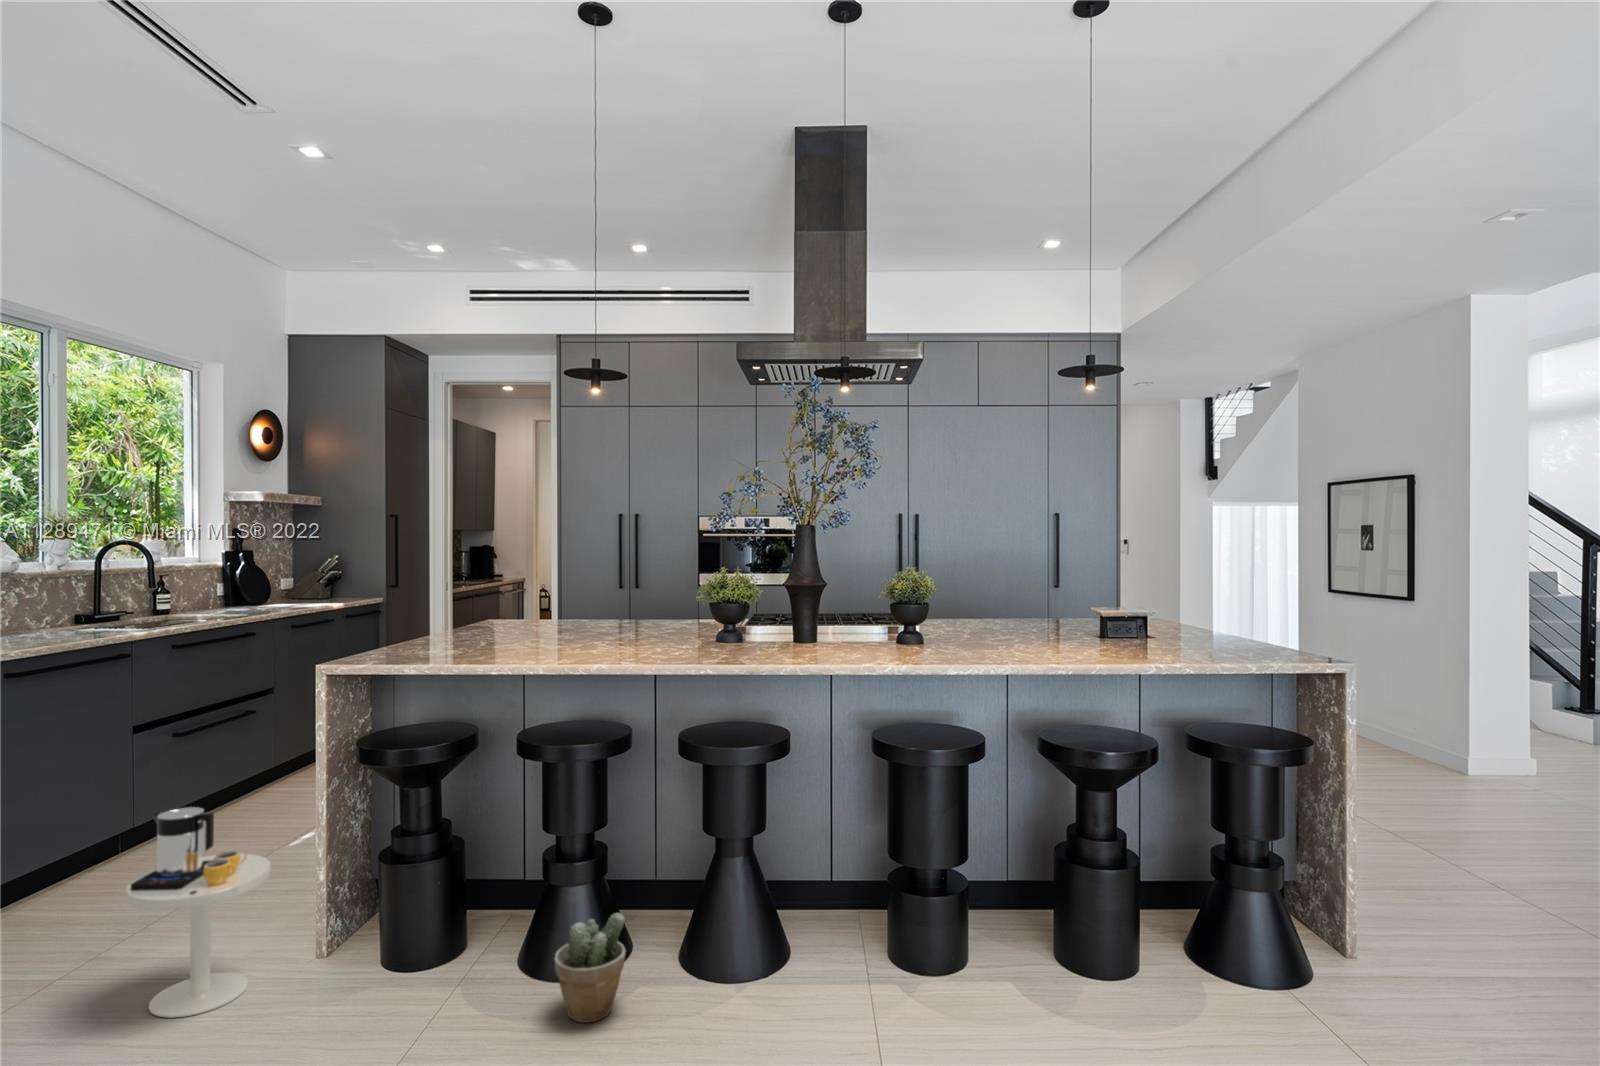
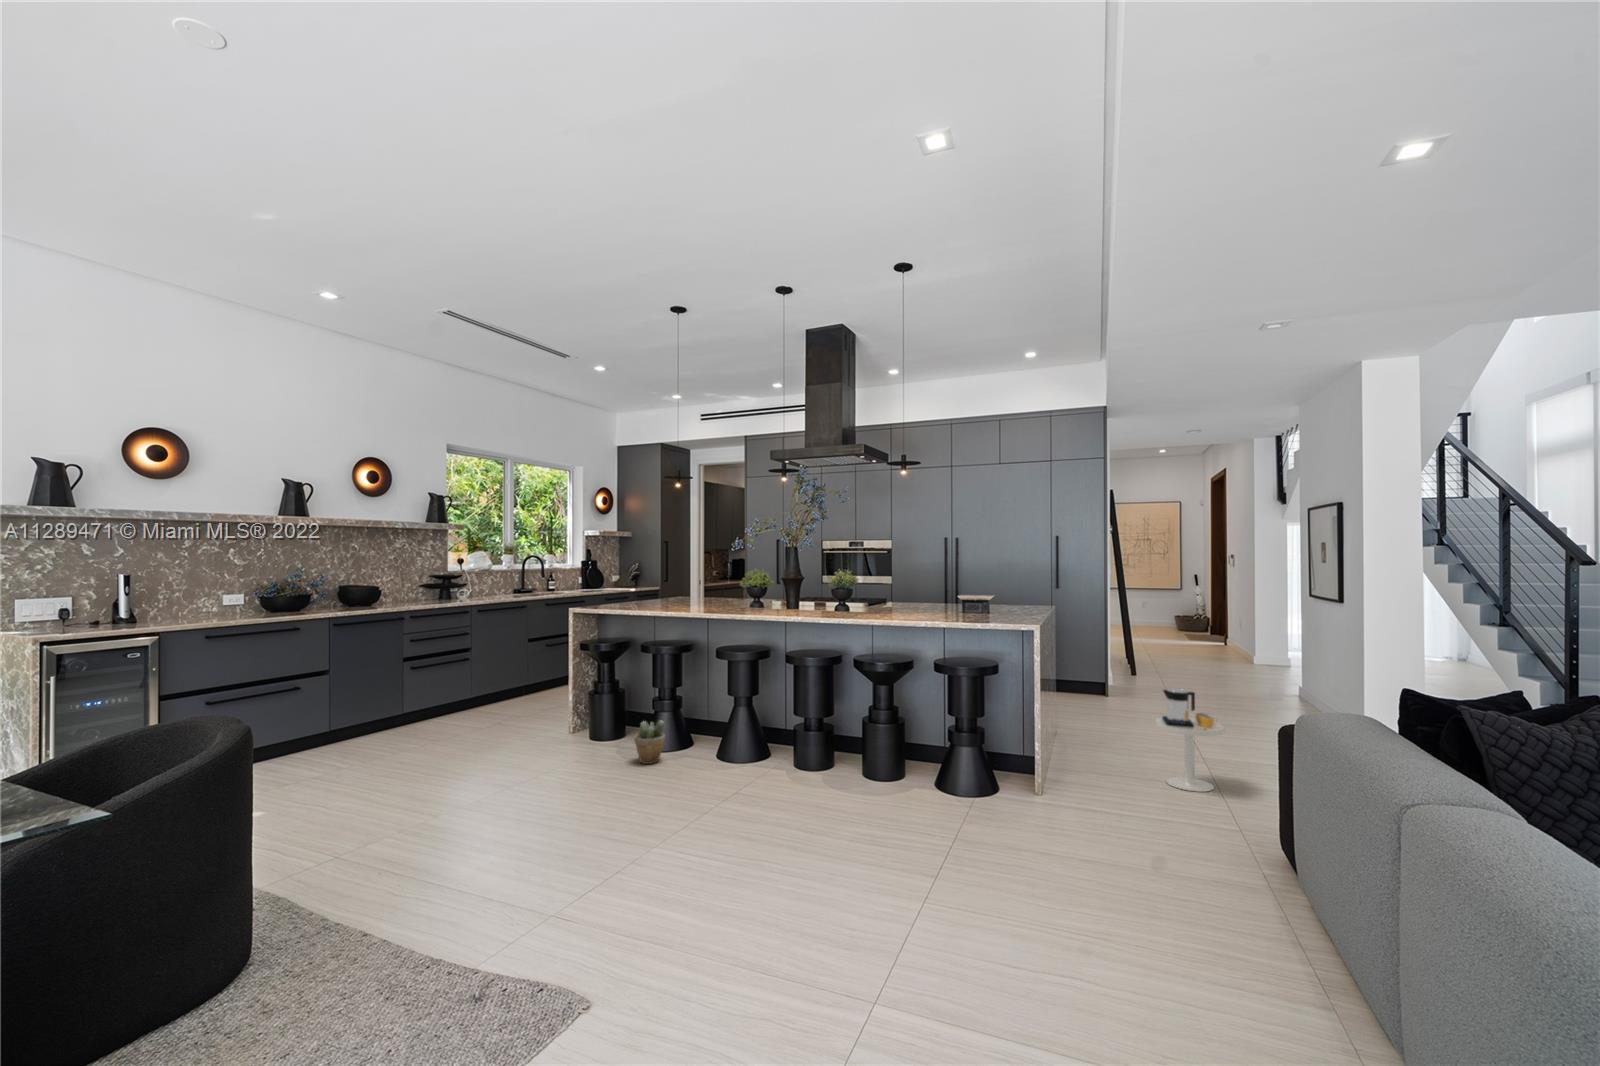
side table: present [126,807,271,1018] -> present [1156,689,1225,792]

